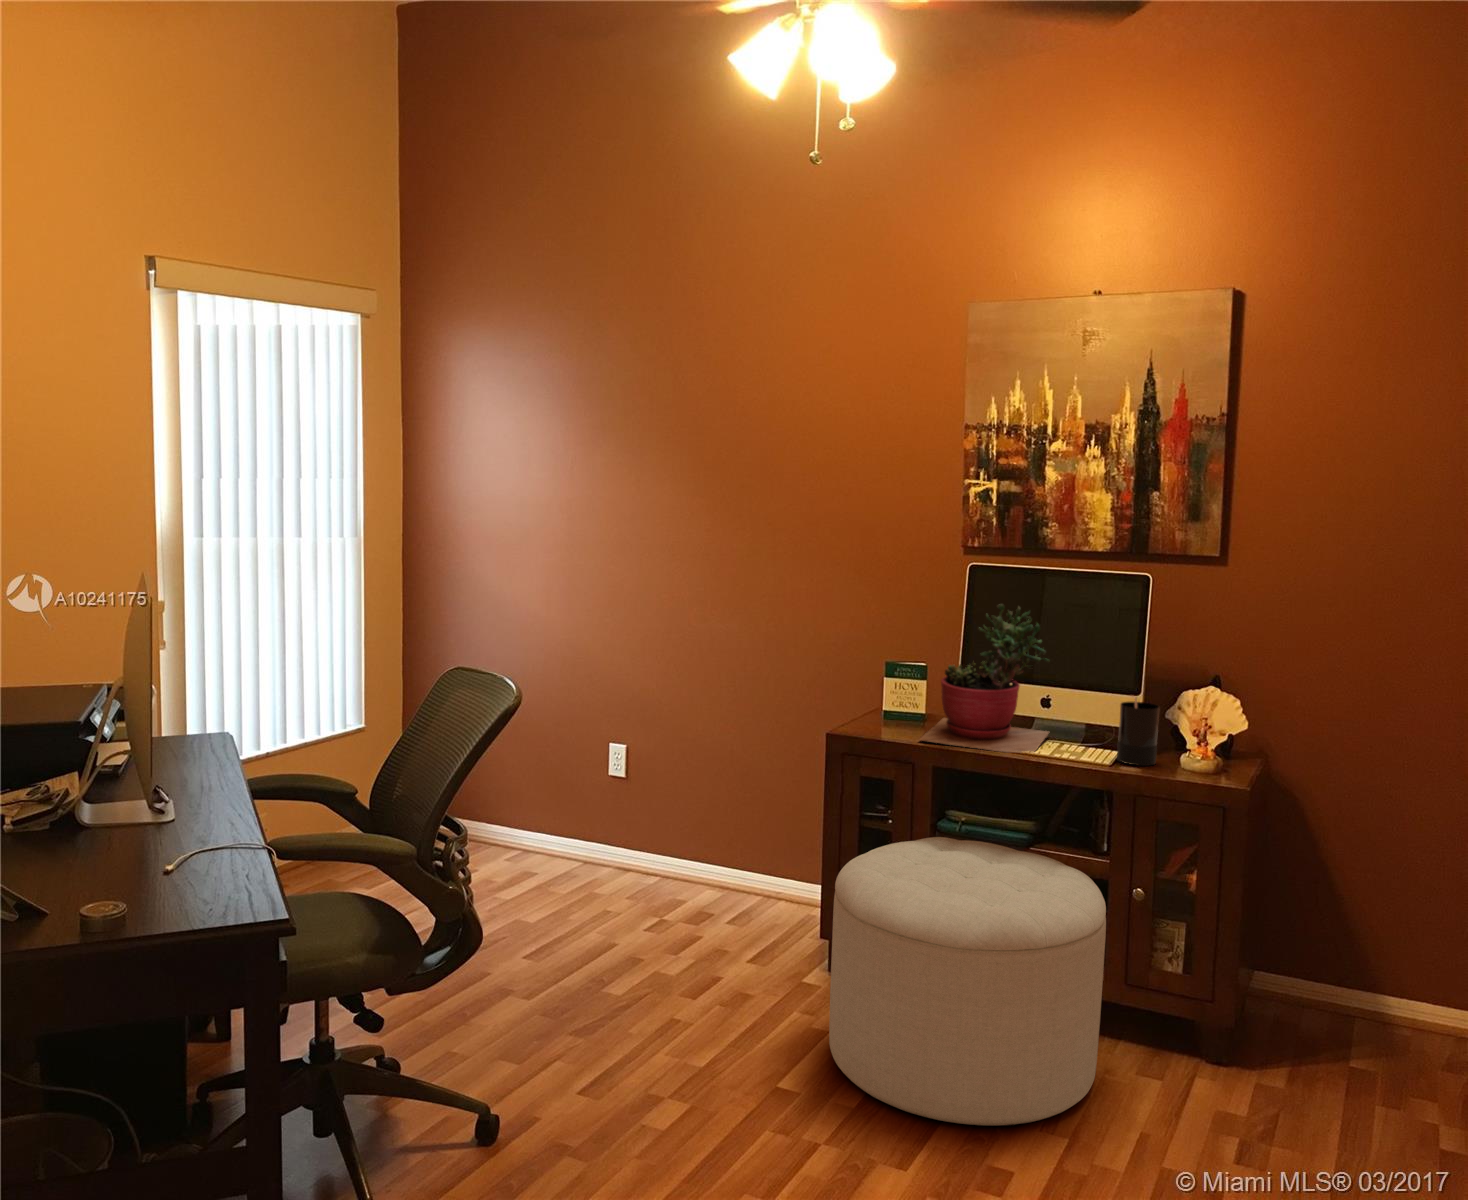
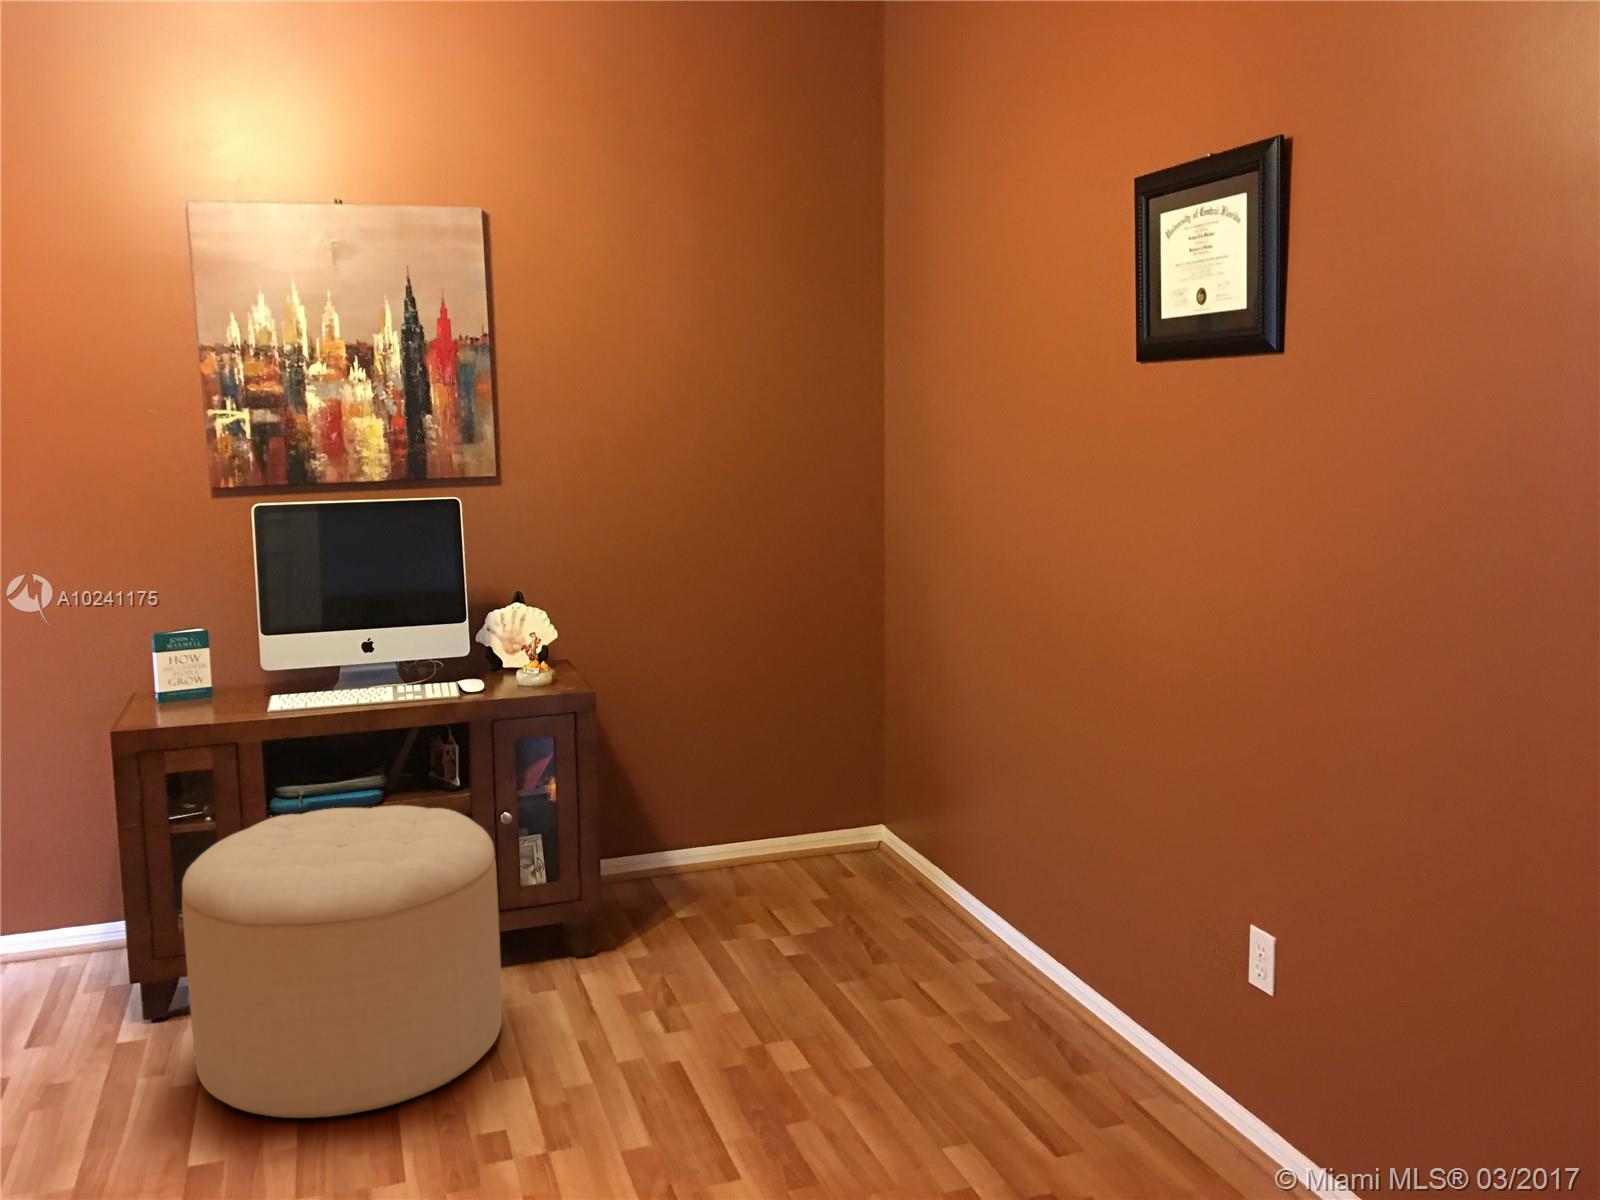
succulent plant: present [920,604,1050,753] -> none [222,545,365,714]
candle: present [1117,697,1159,766] -> none [449,623,491,692]

